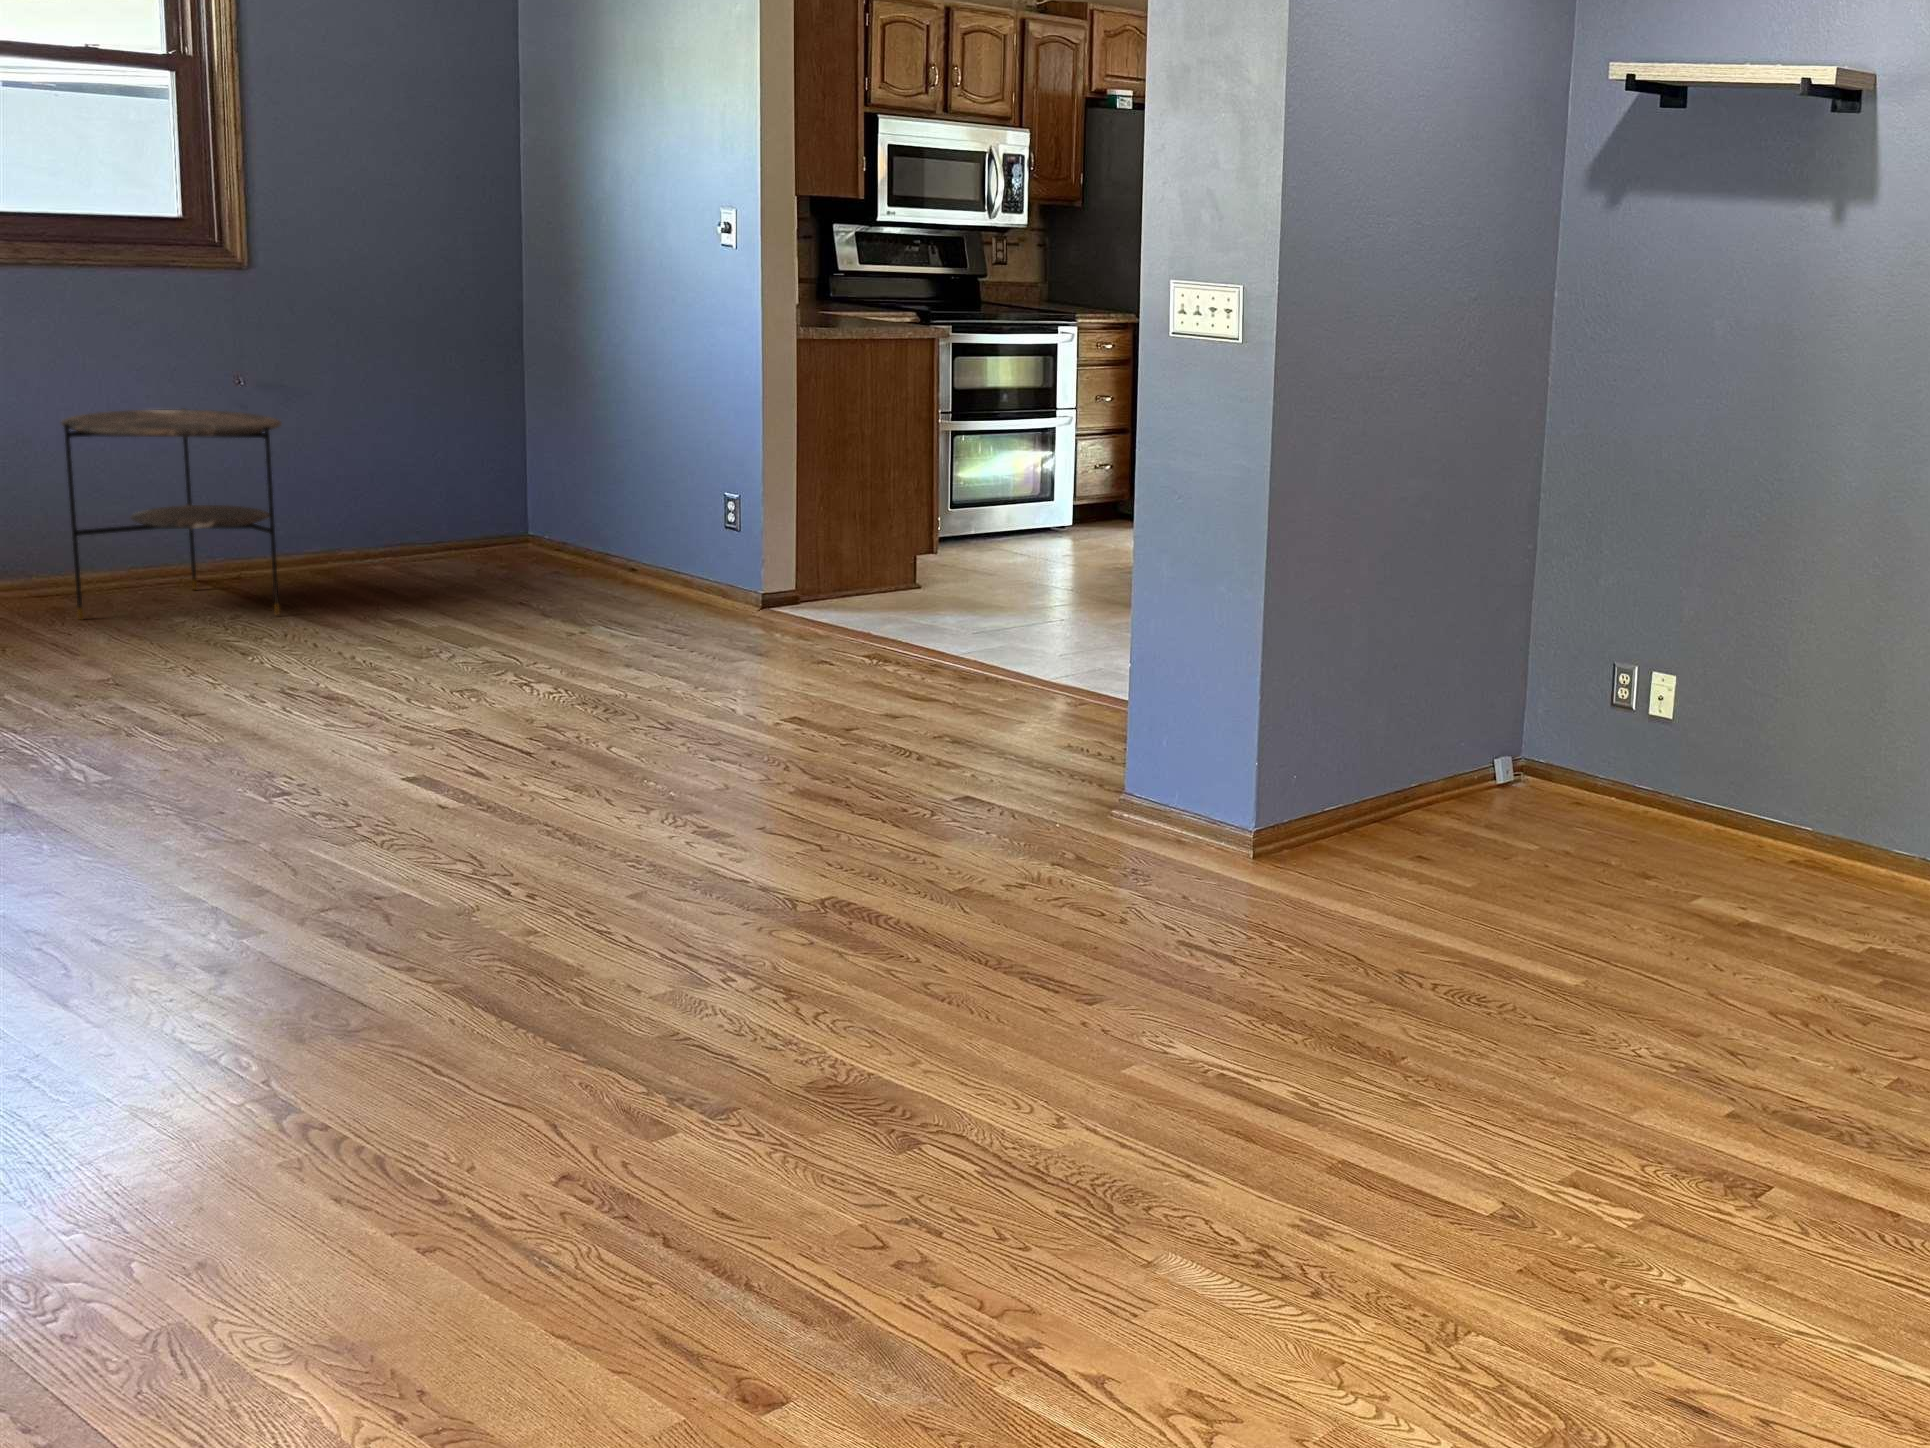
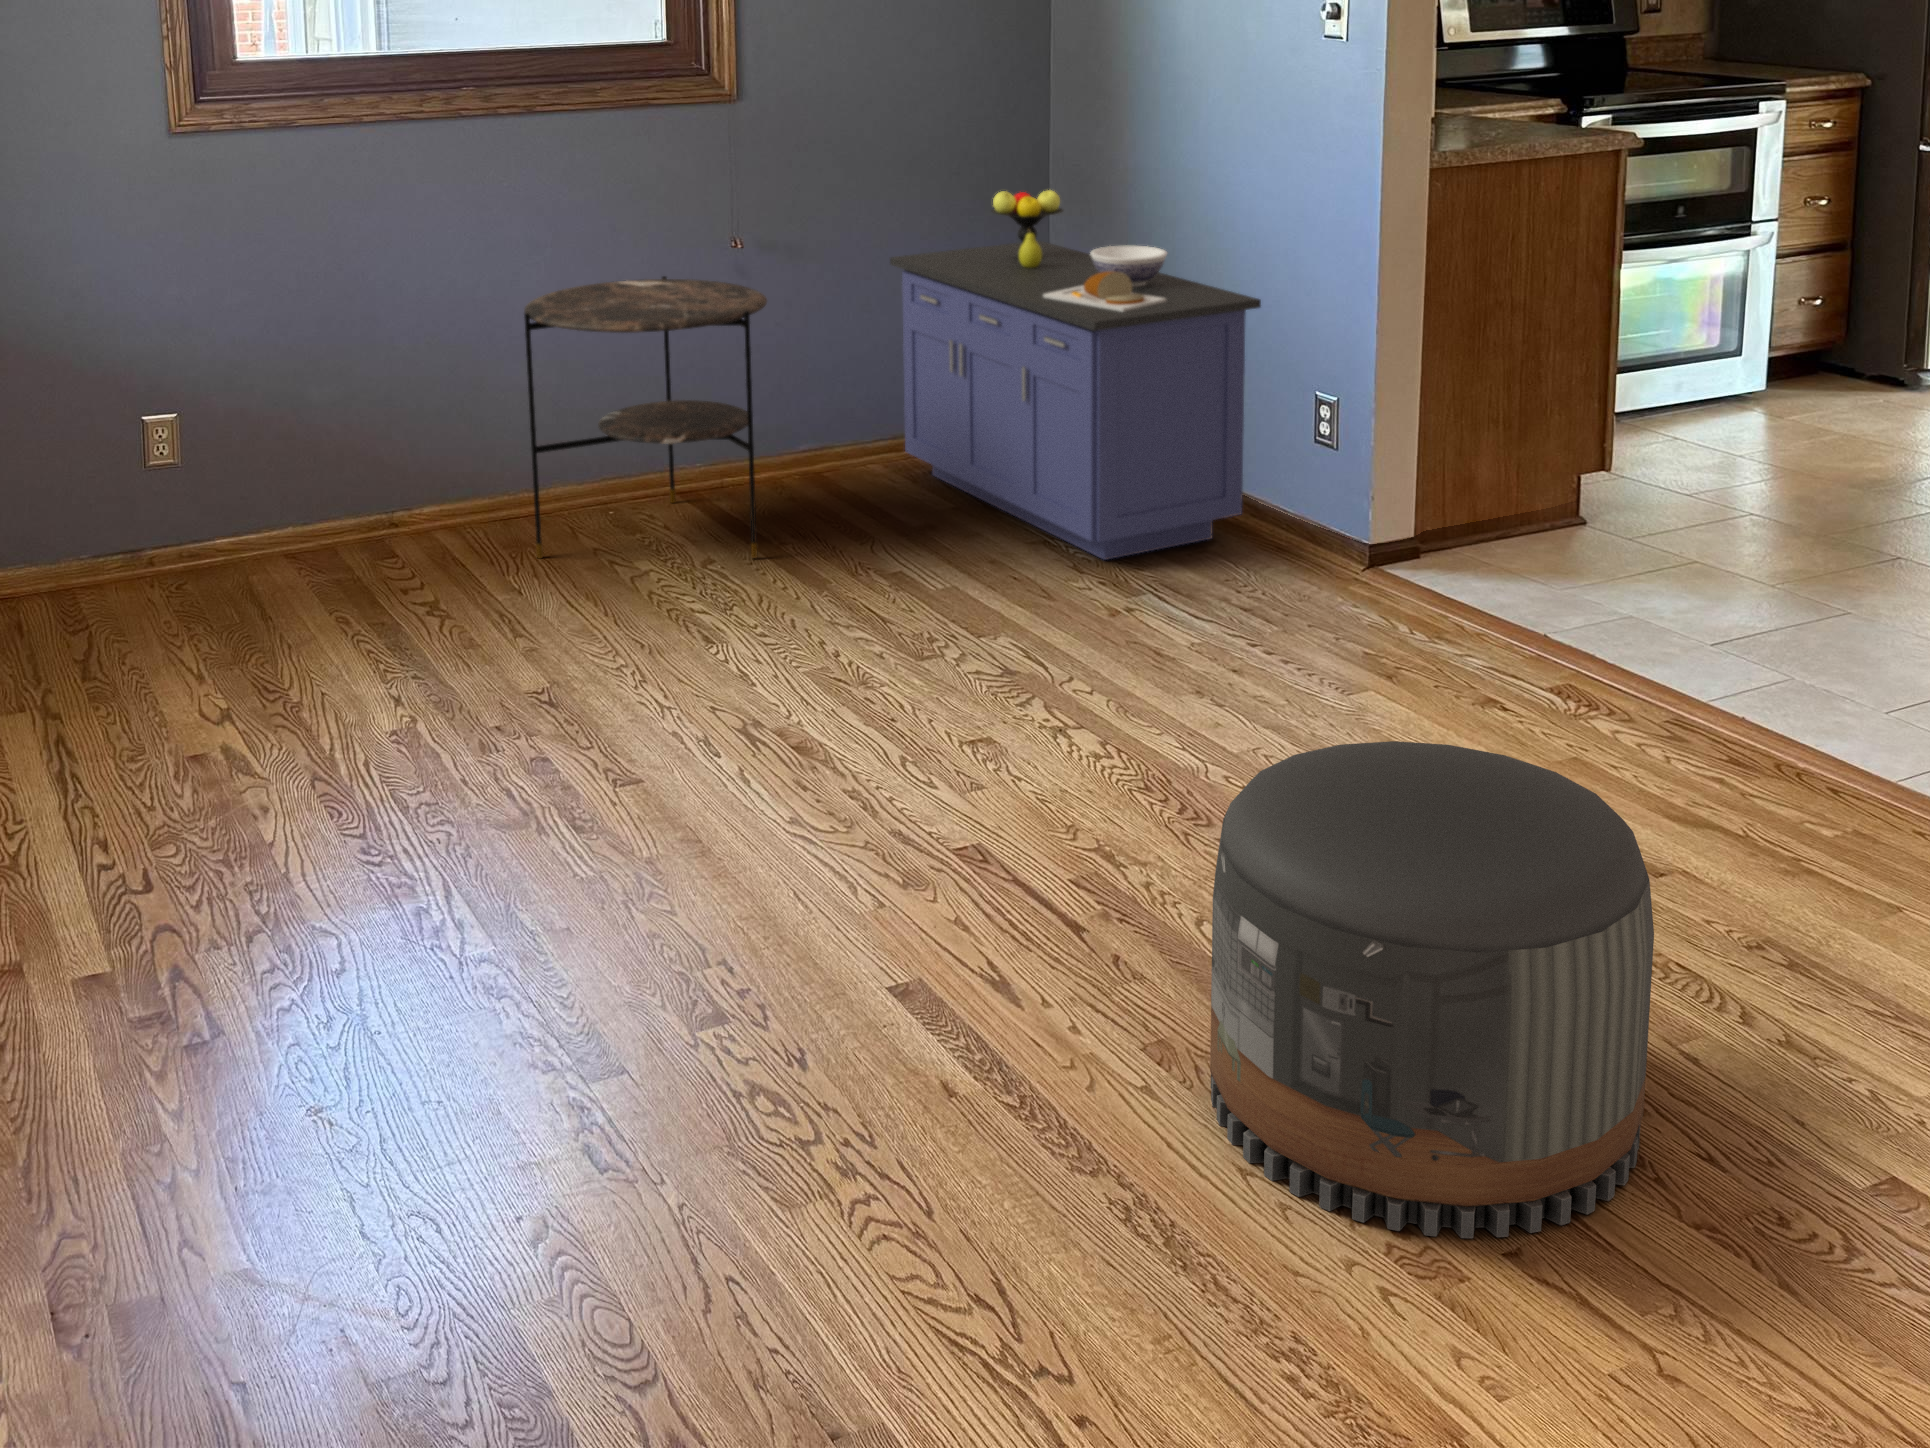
storage cabinet: none [384,356,679,611] -> present [890,190,1261,560]
pouf: none [611,604,848,818] -> present [1210,741,1654,1238]

